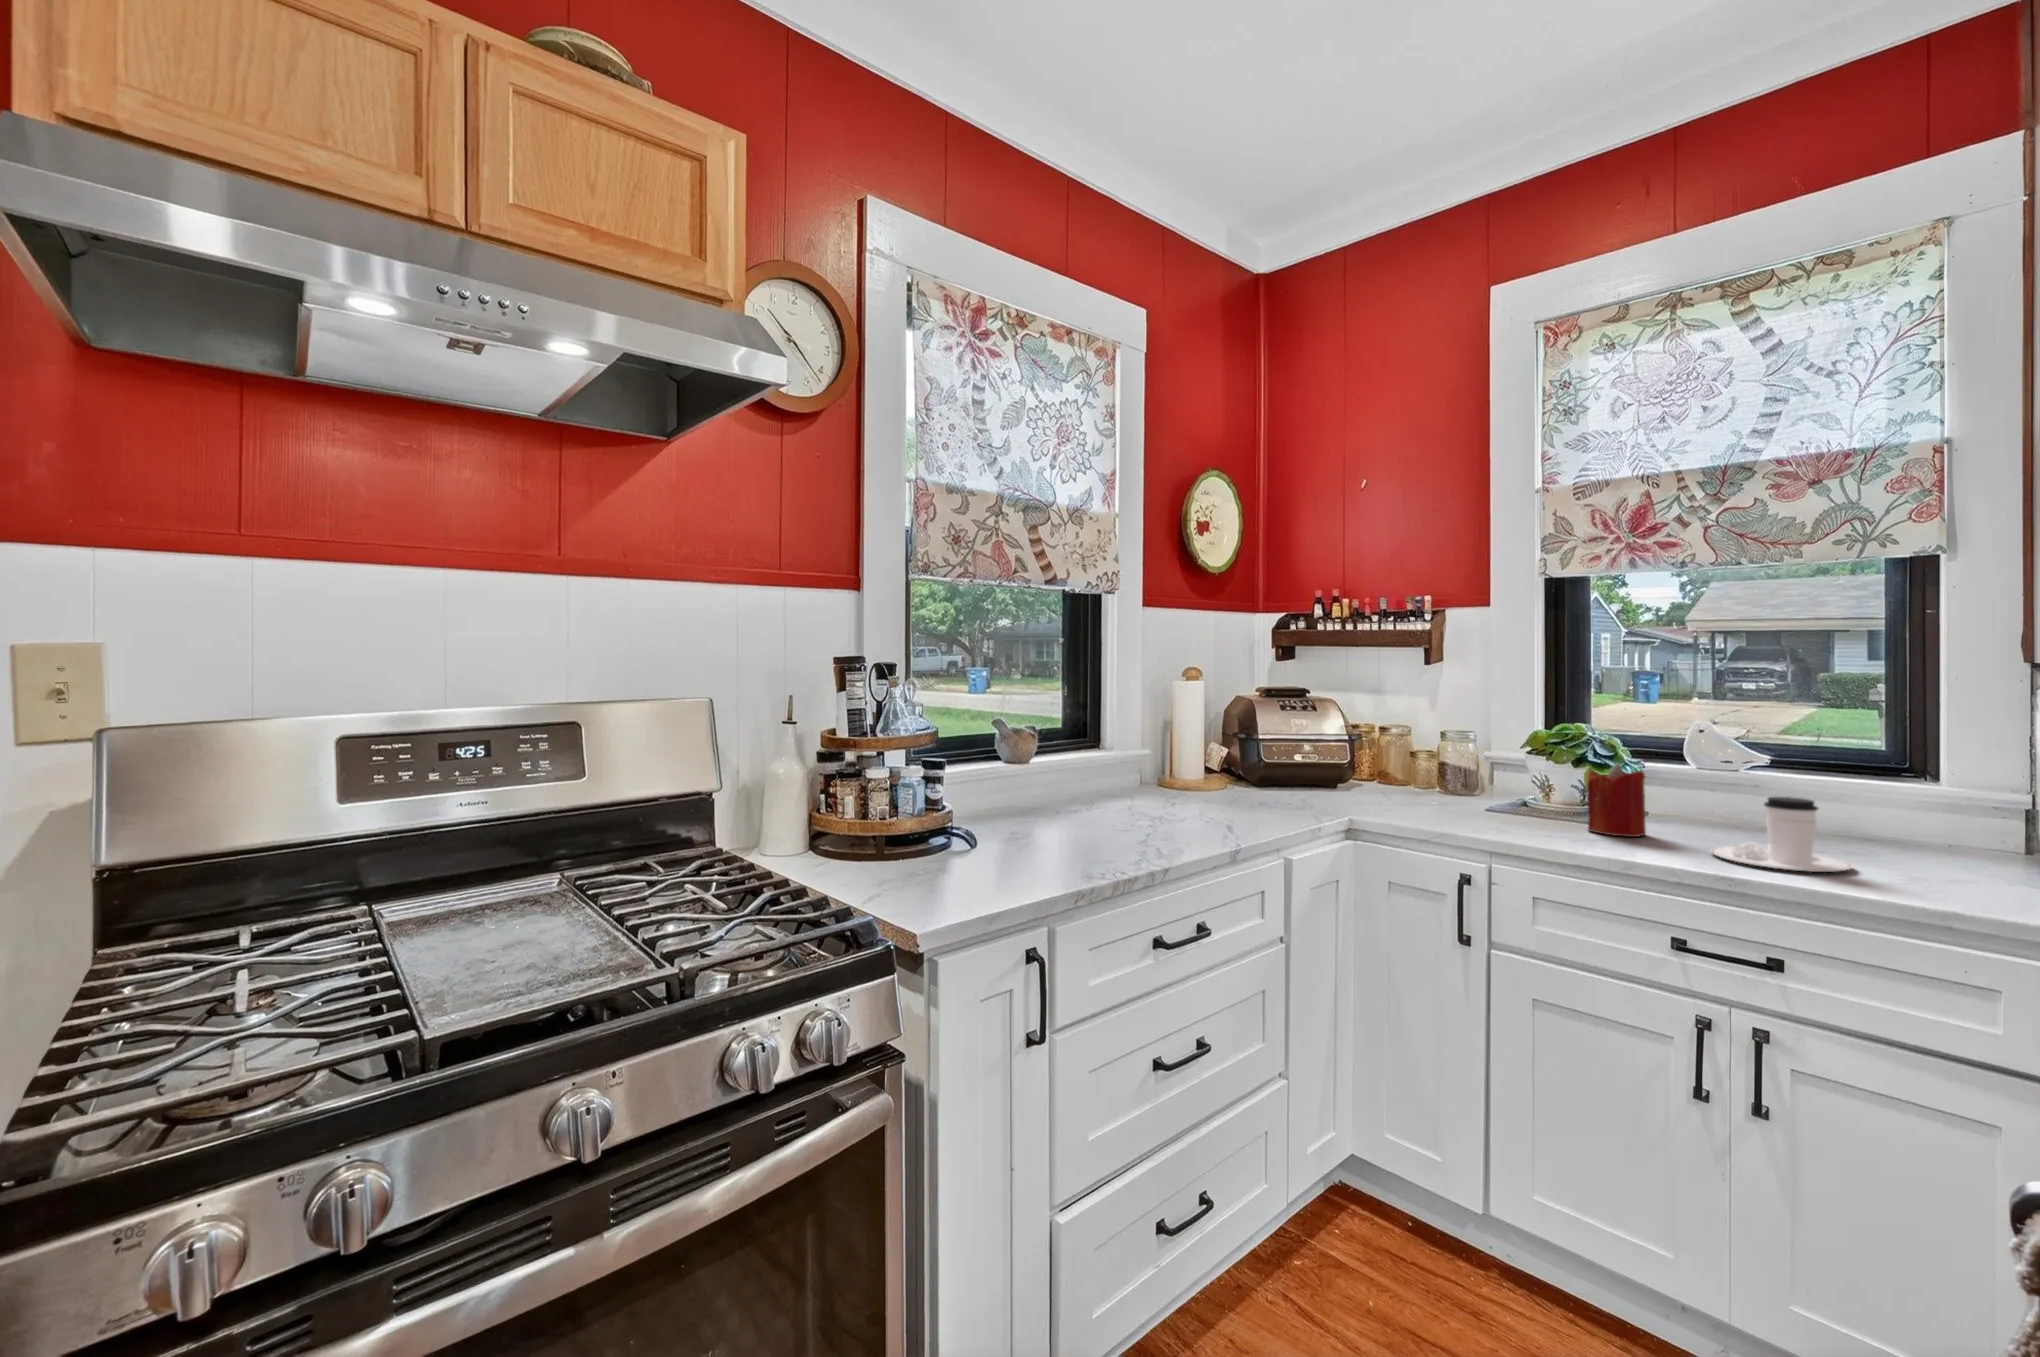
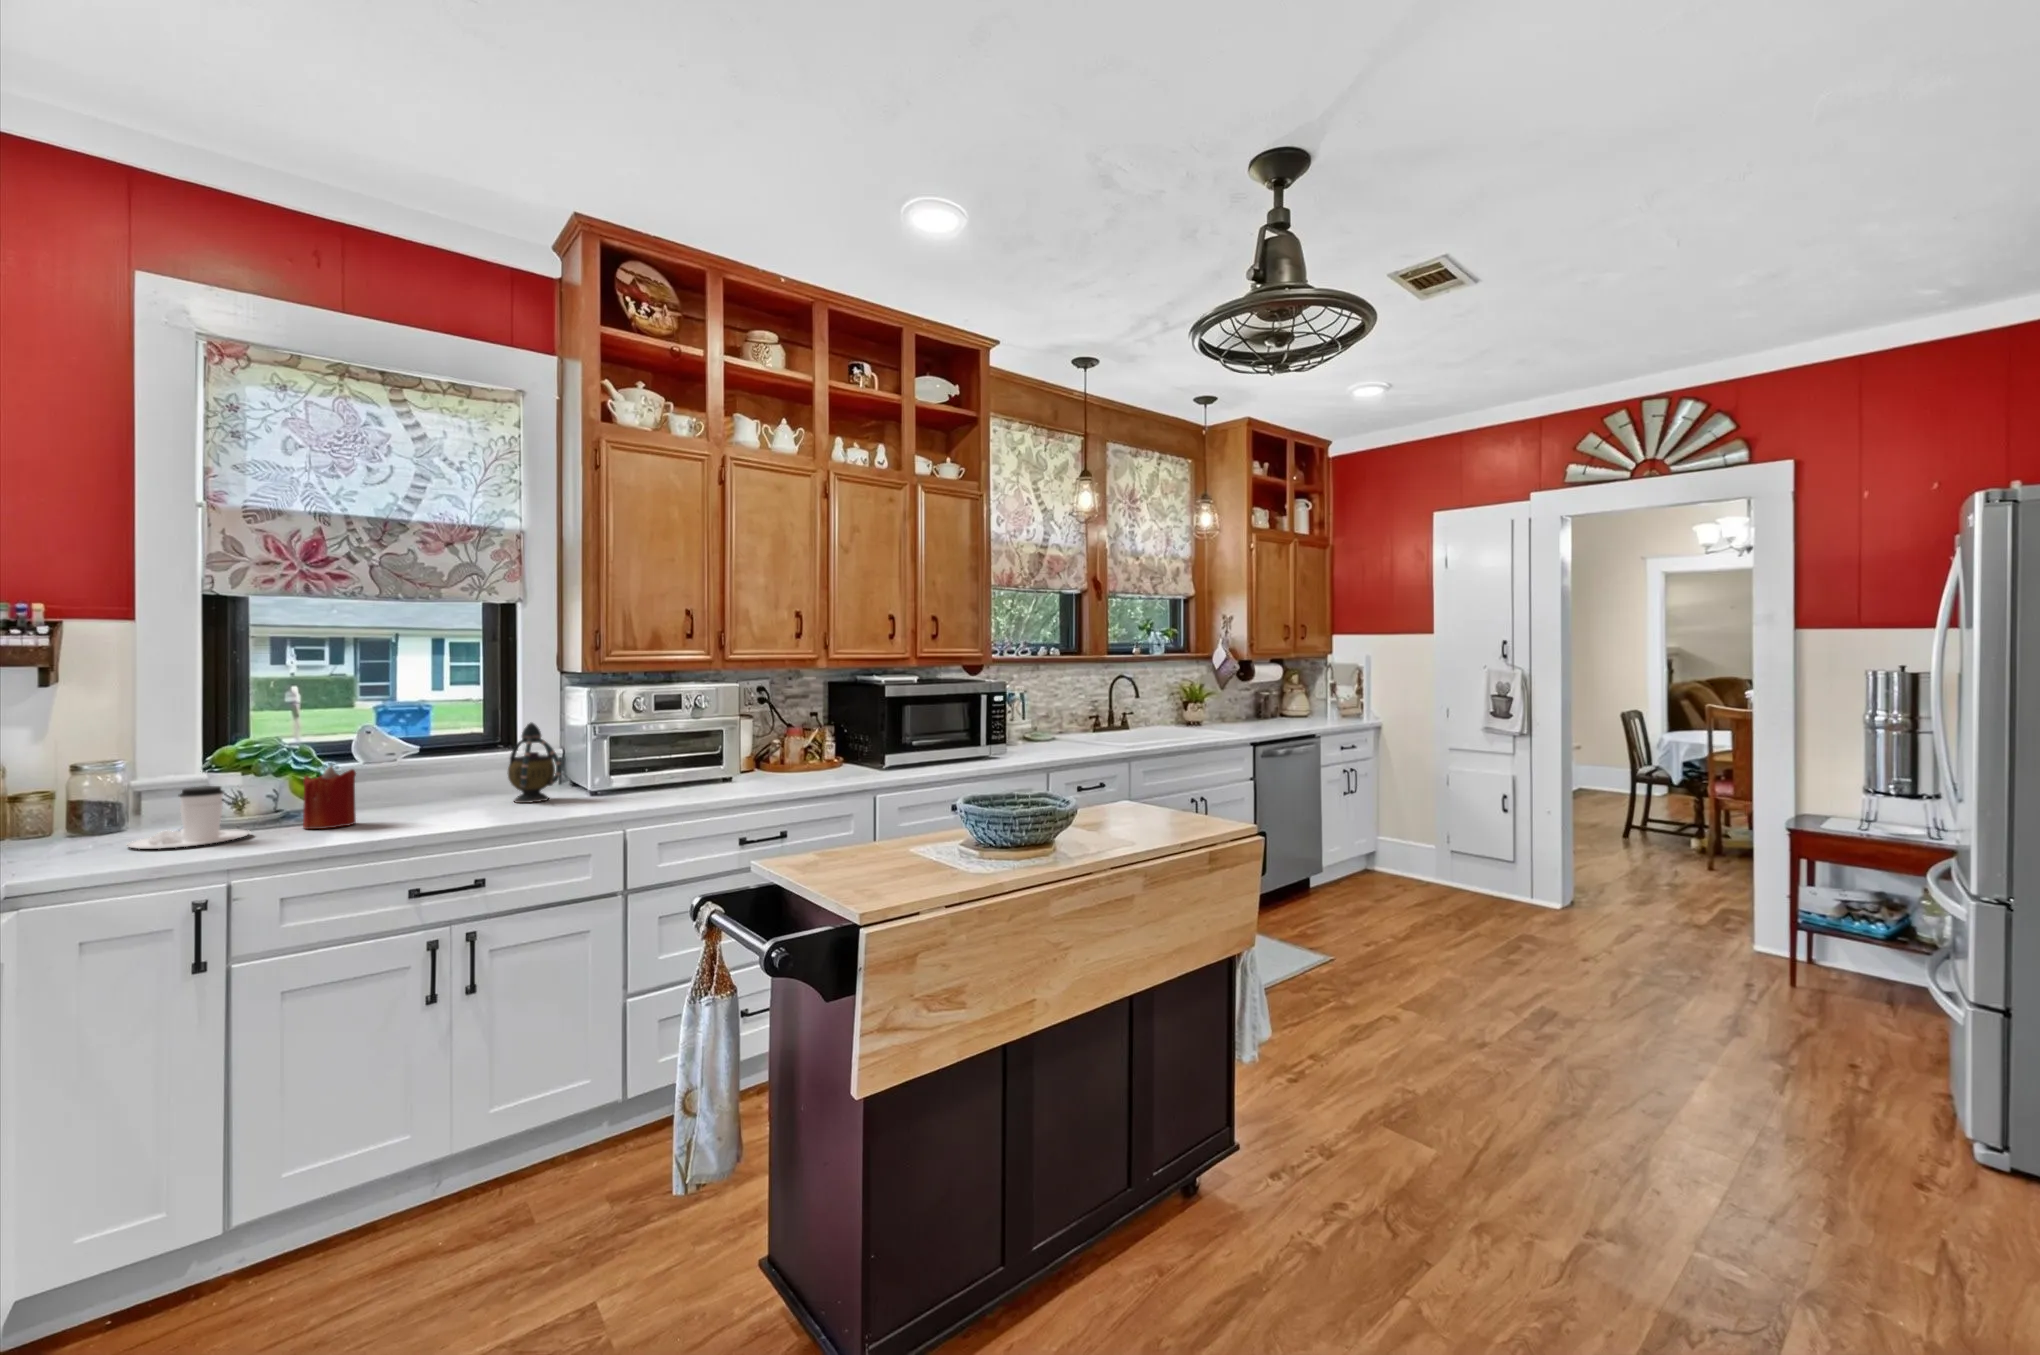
teapot: none [1887,735,1983,864] -> present [508,723,561,803]
coffee cup: present [1710,797,1853,872] -> present [127,786,250,849]

